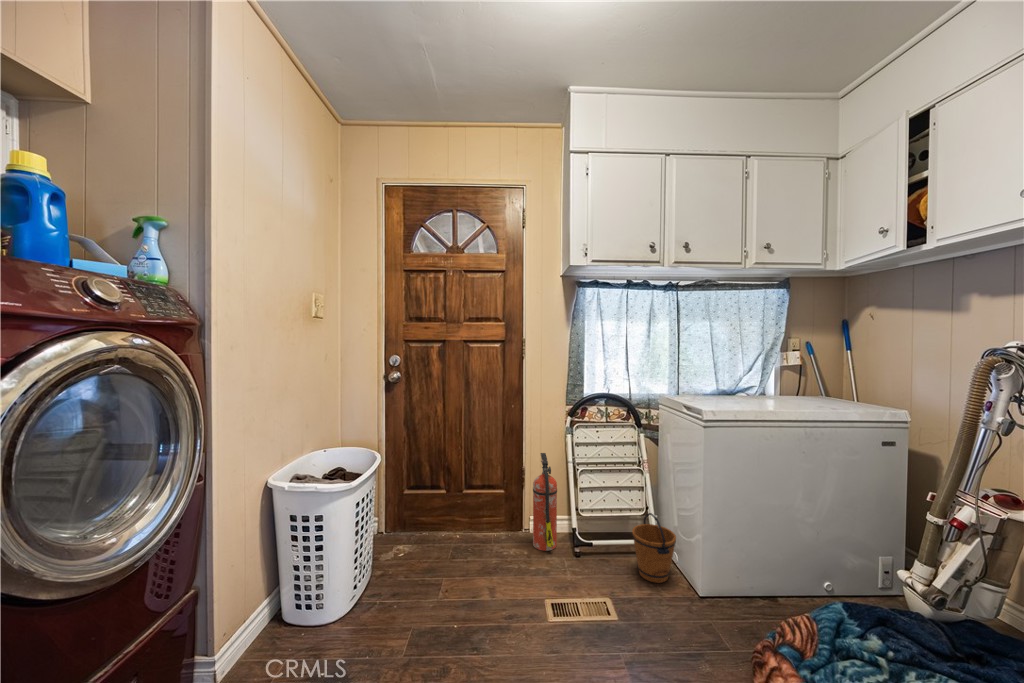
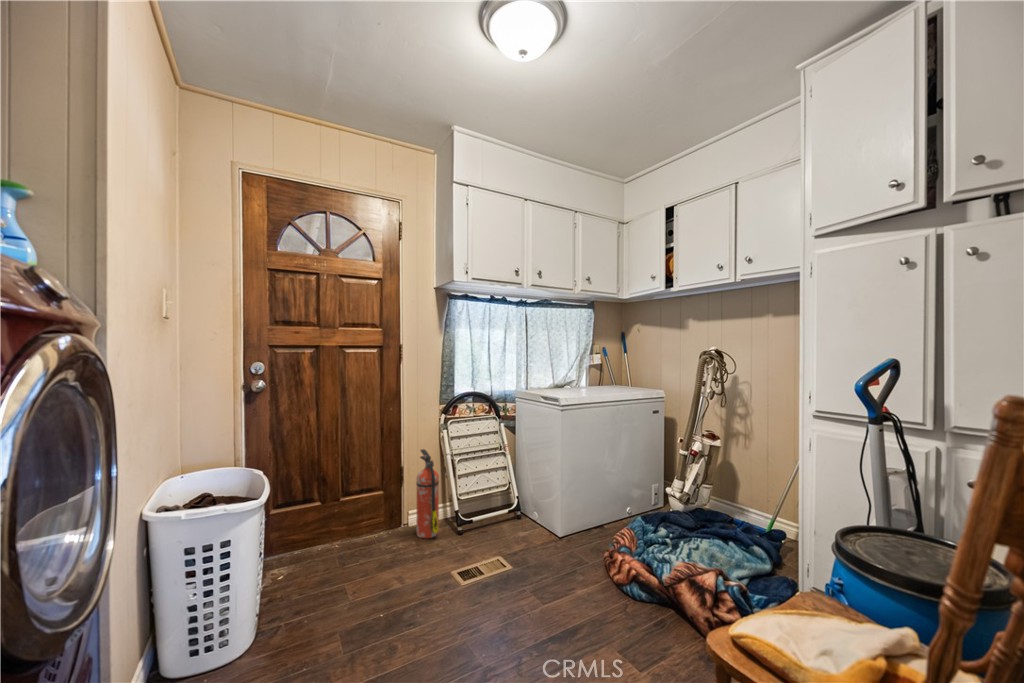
bucket: present [632,513,676,583] -> none [507,484,540,538]

